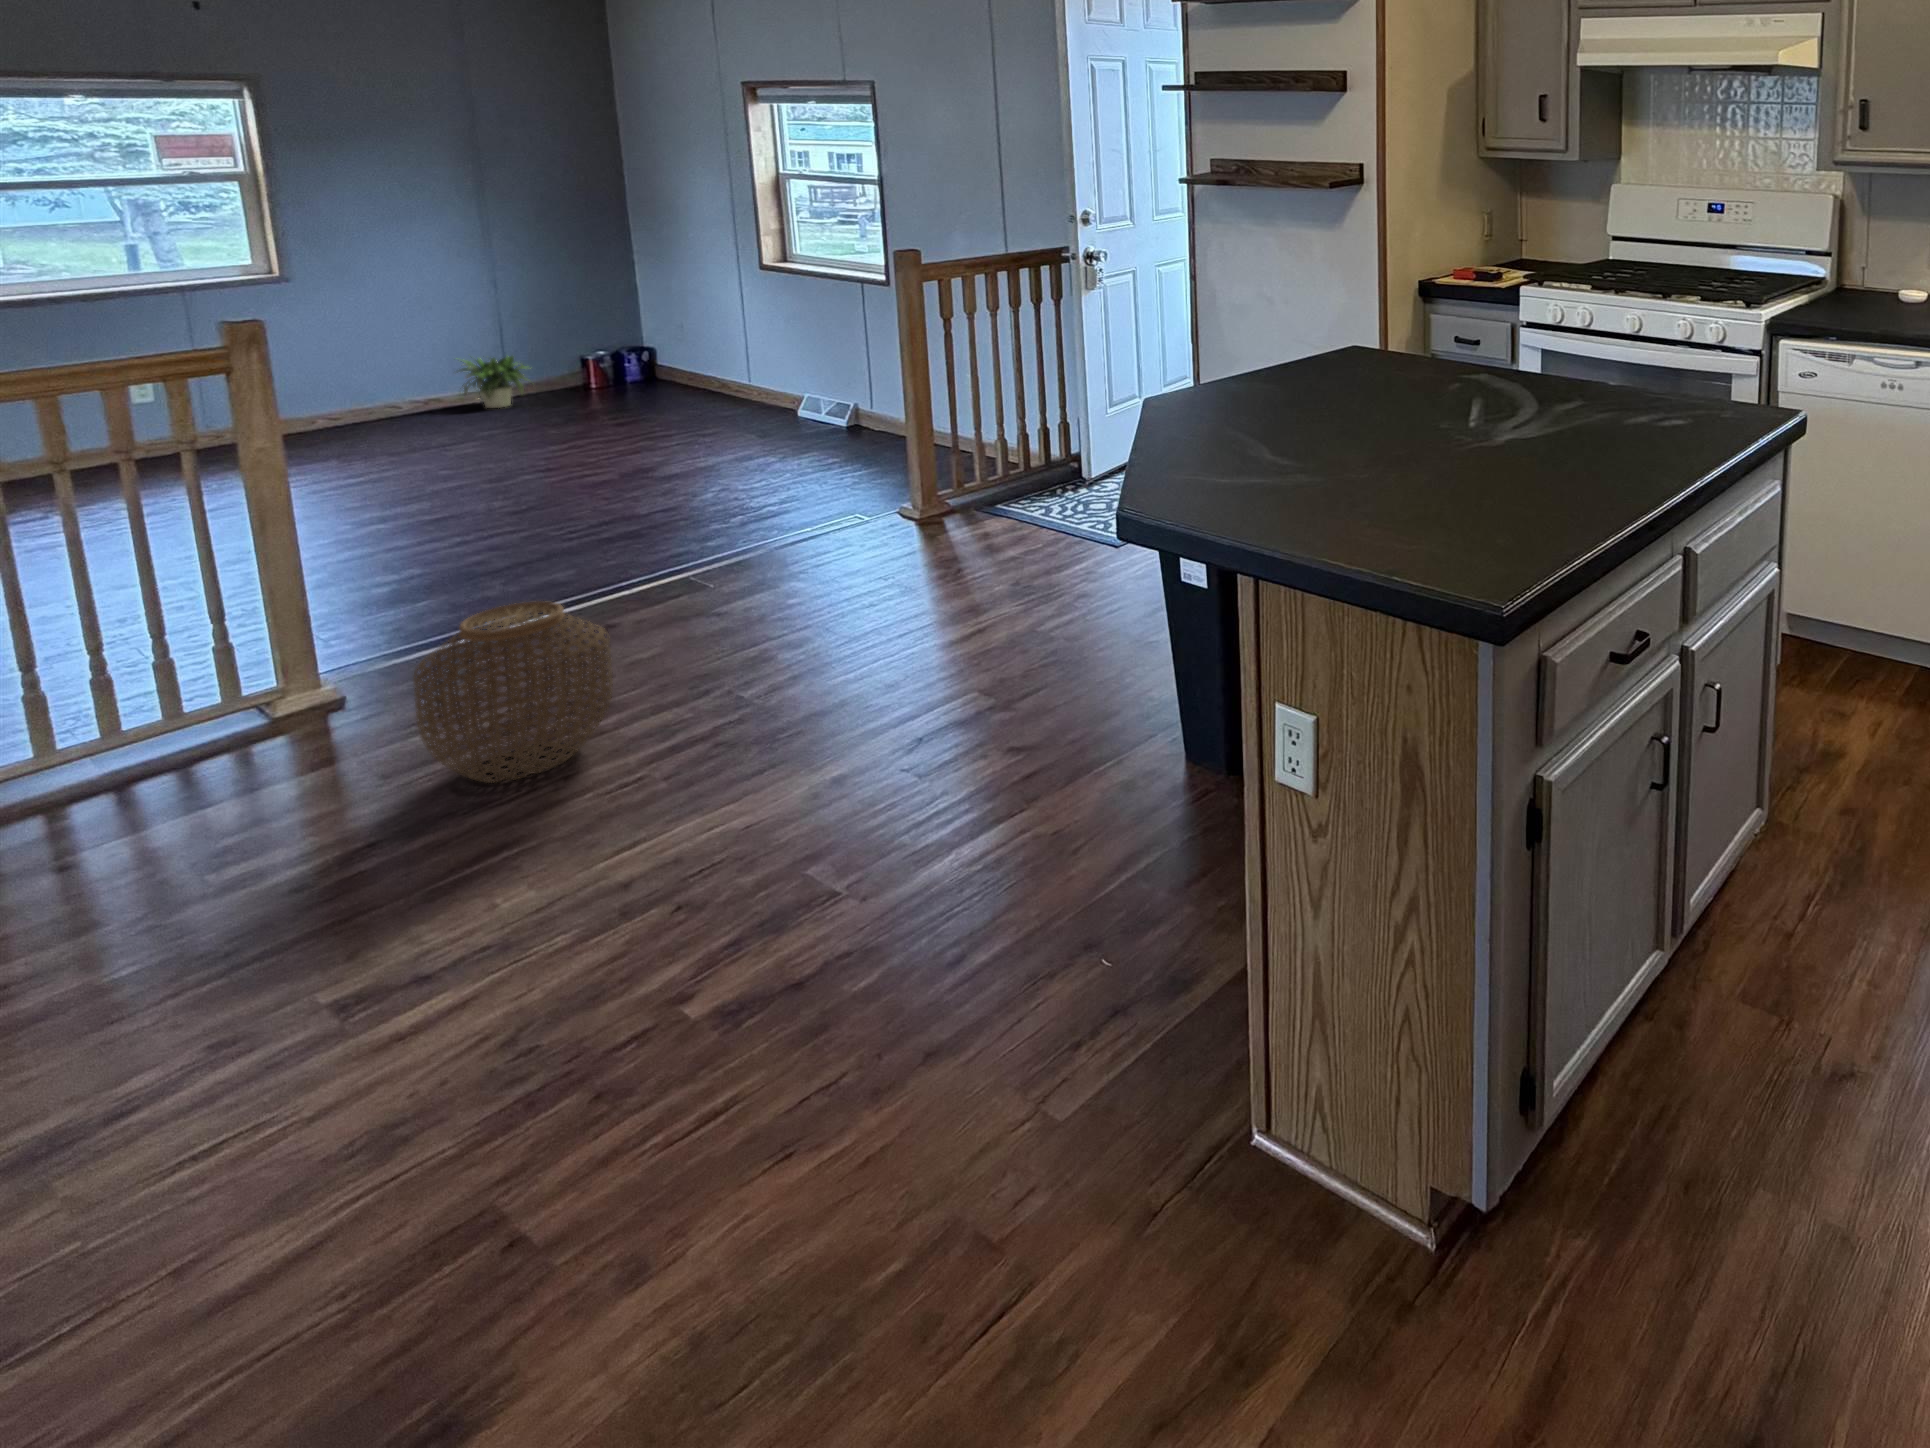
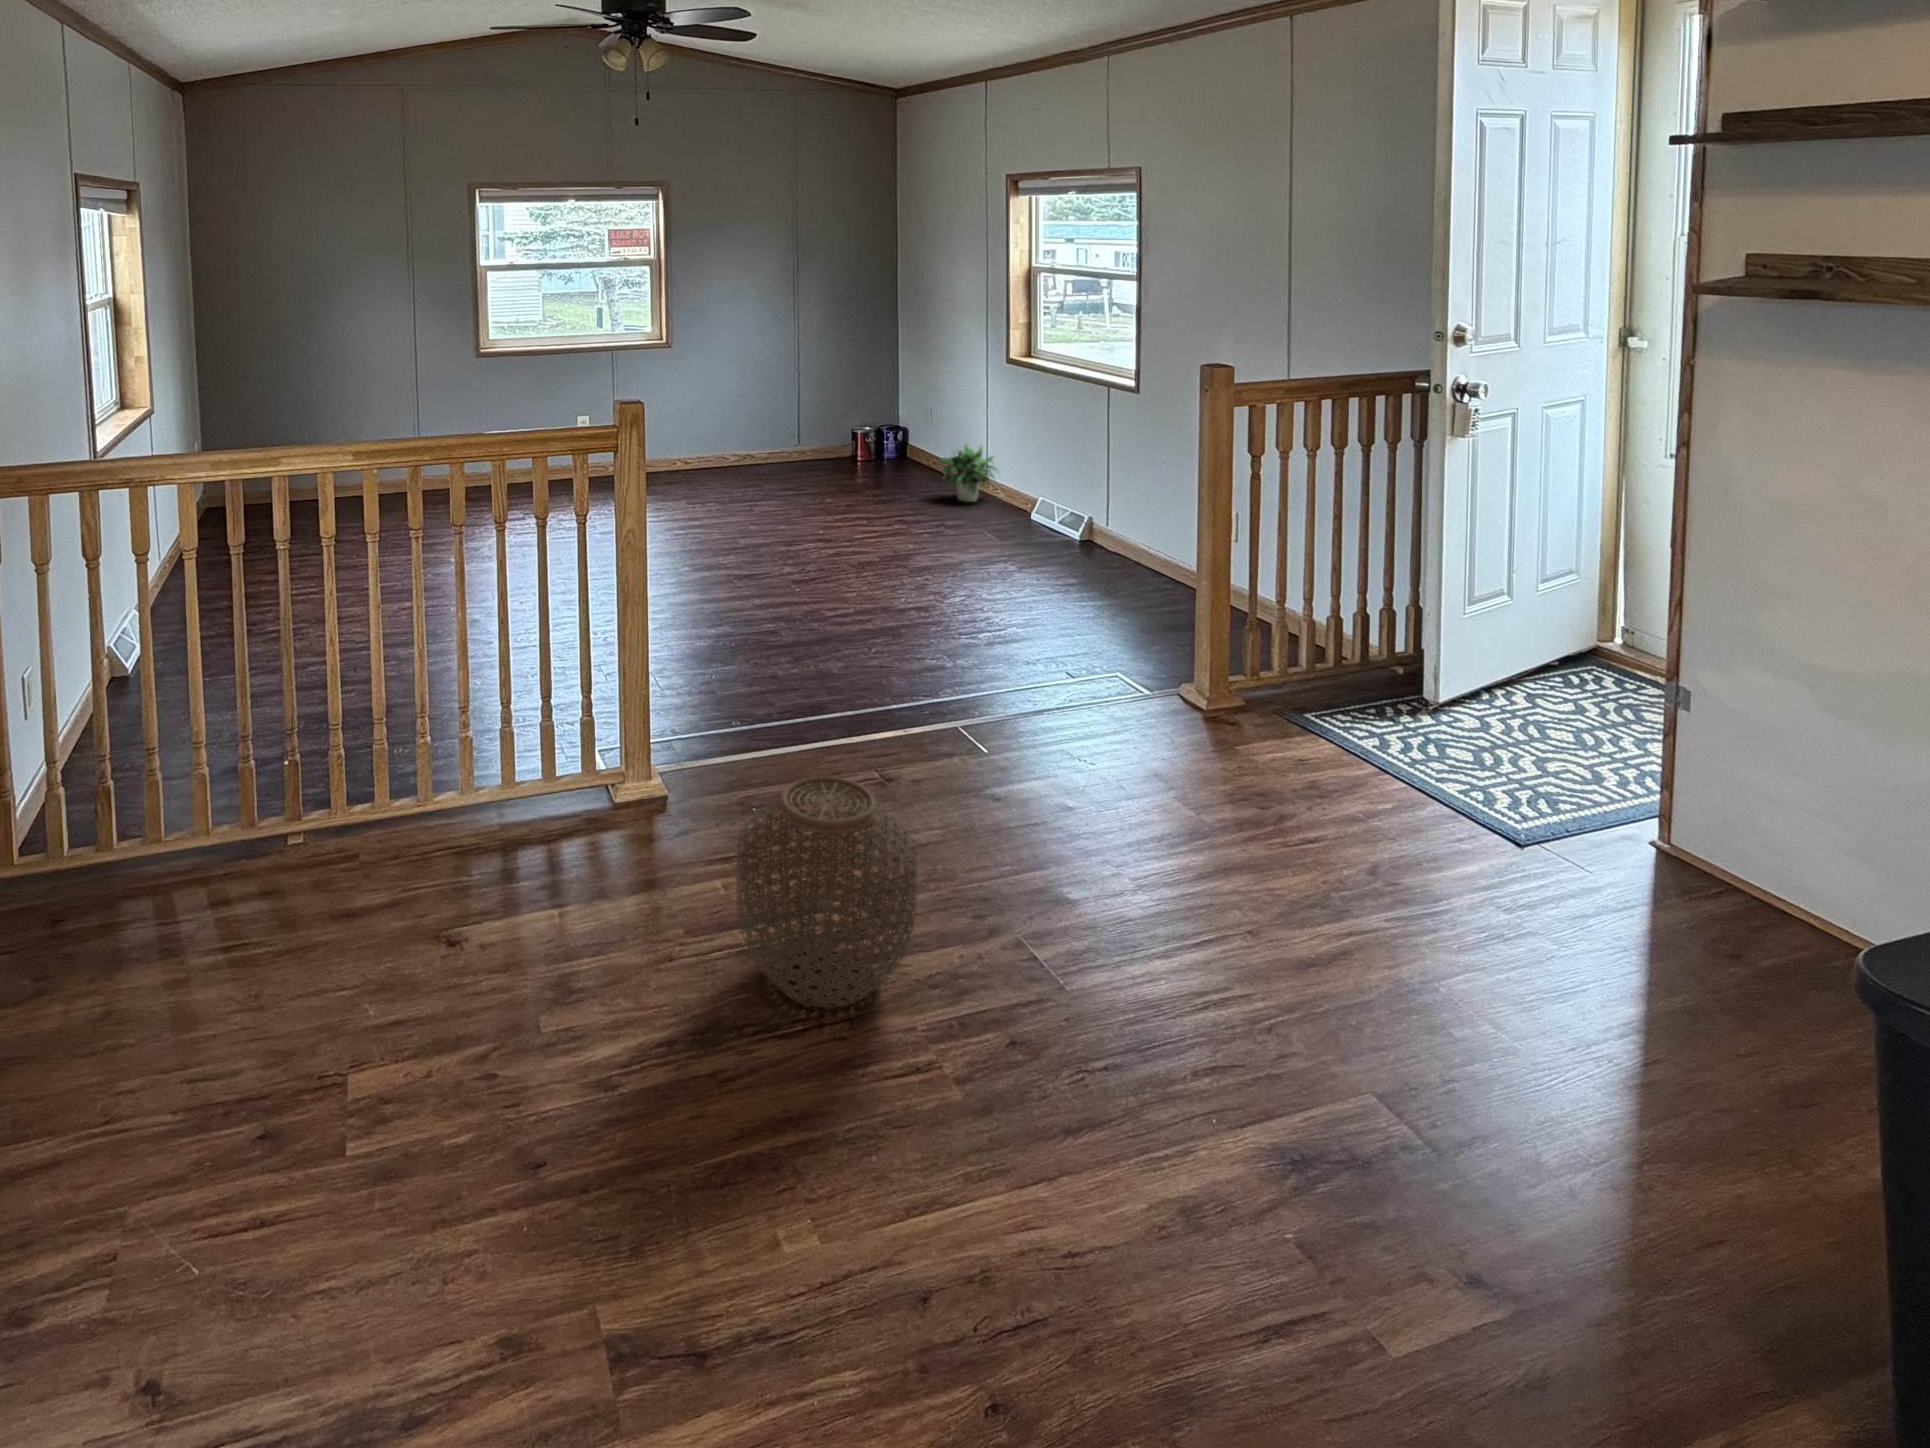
potted plant: present [459,356,533,408] -> present [941,444,997,502]

